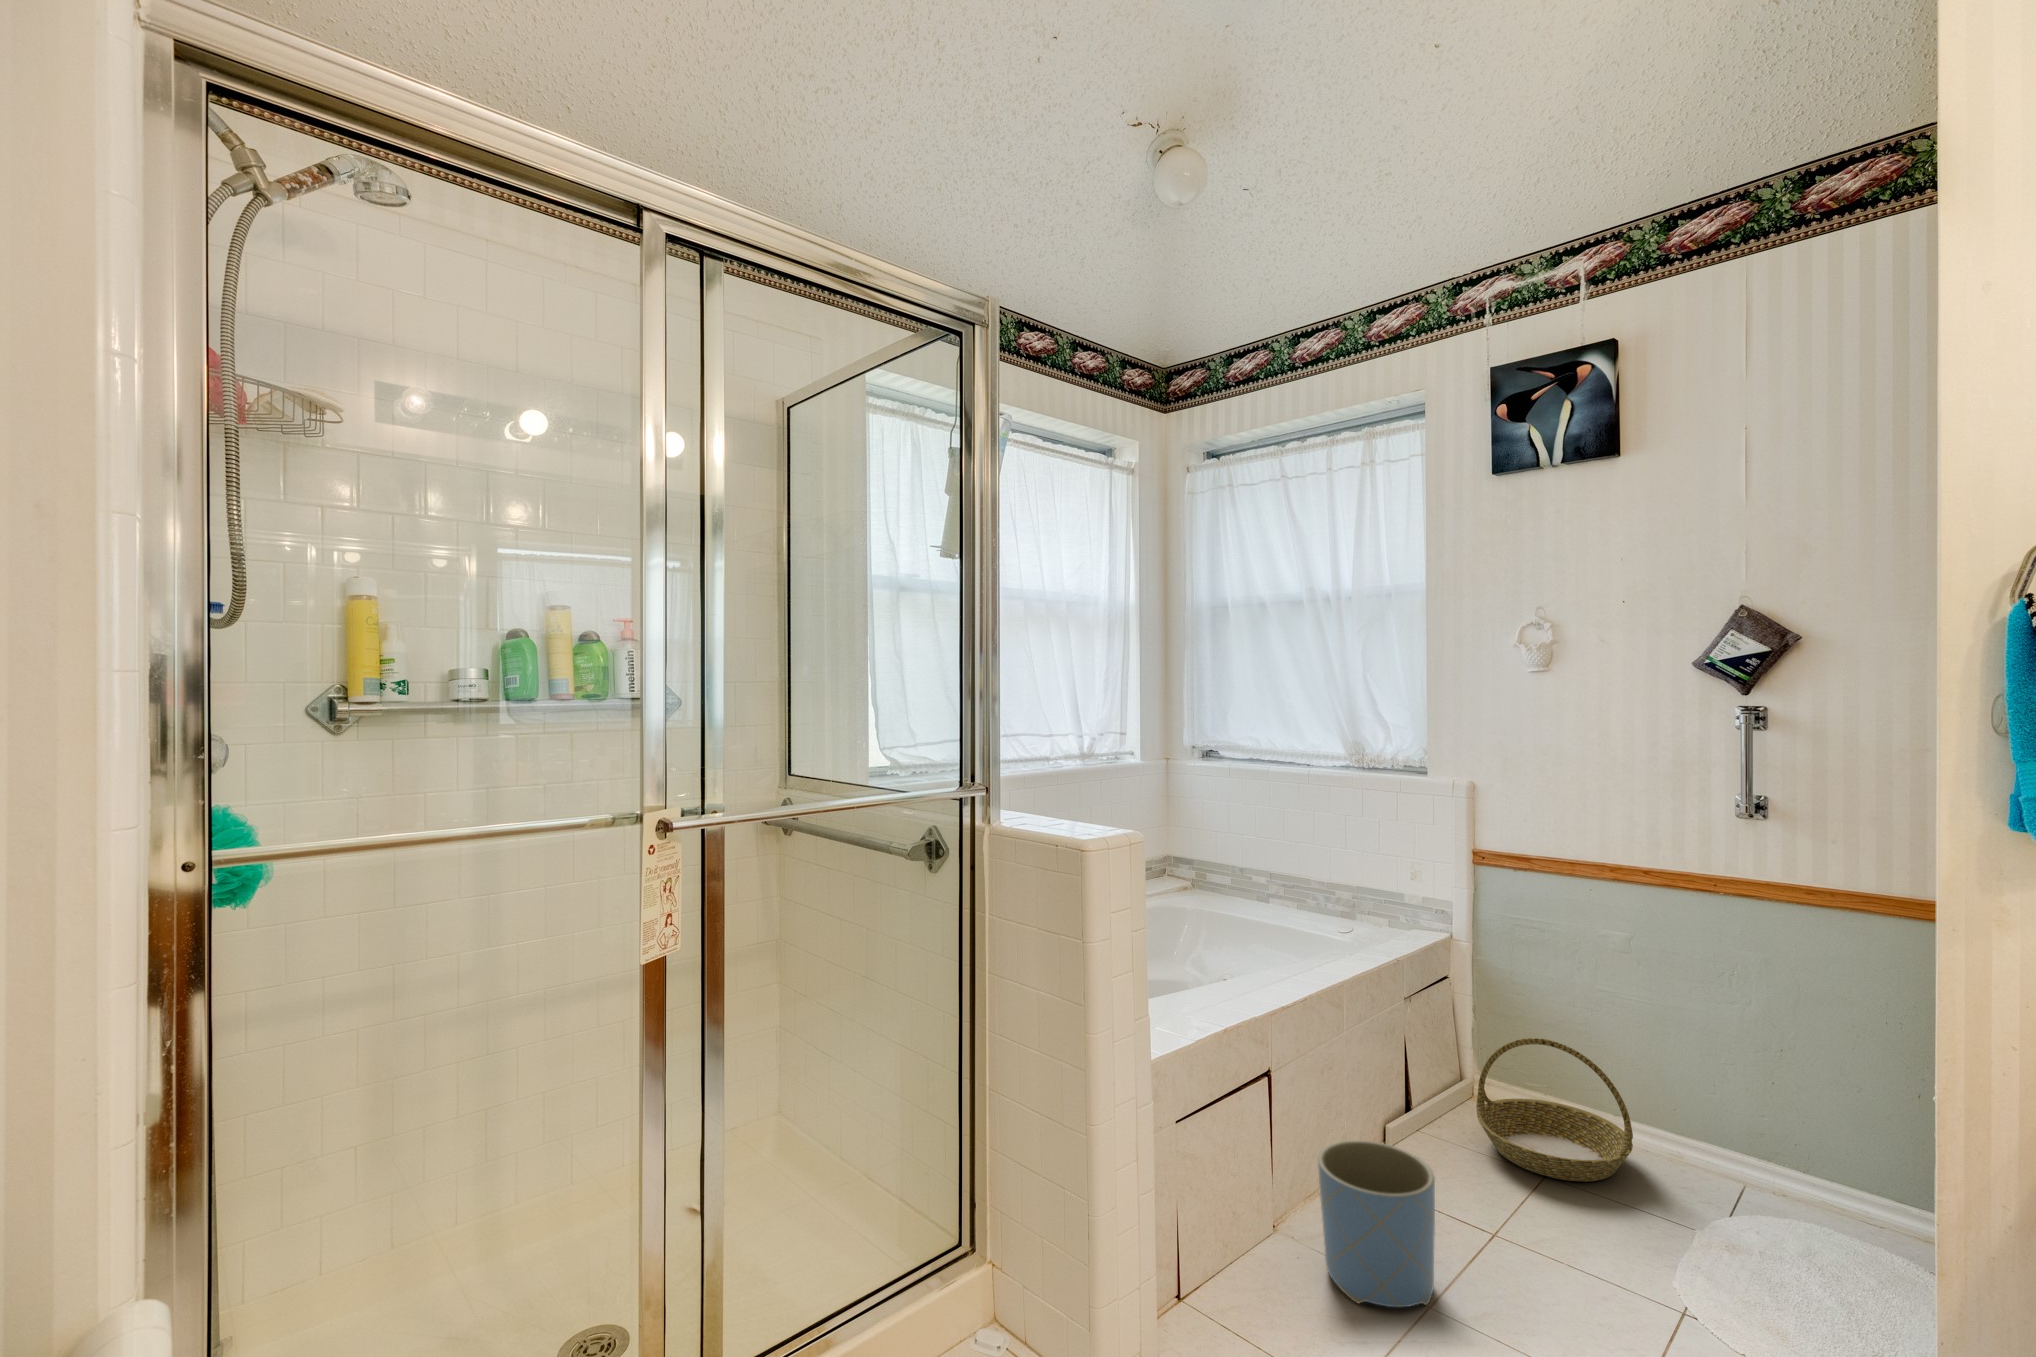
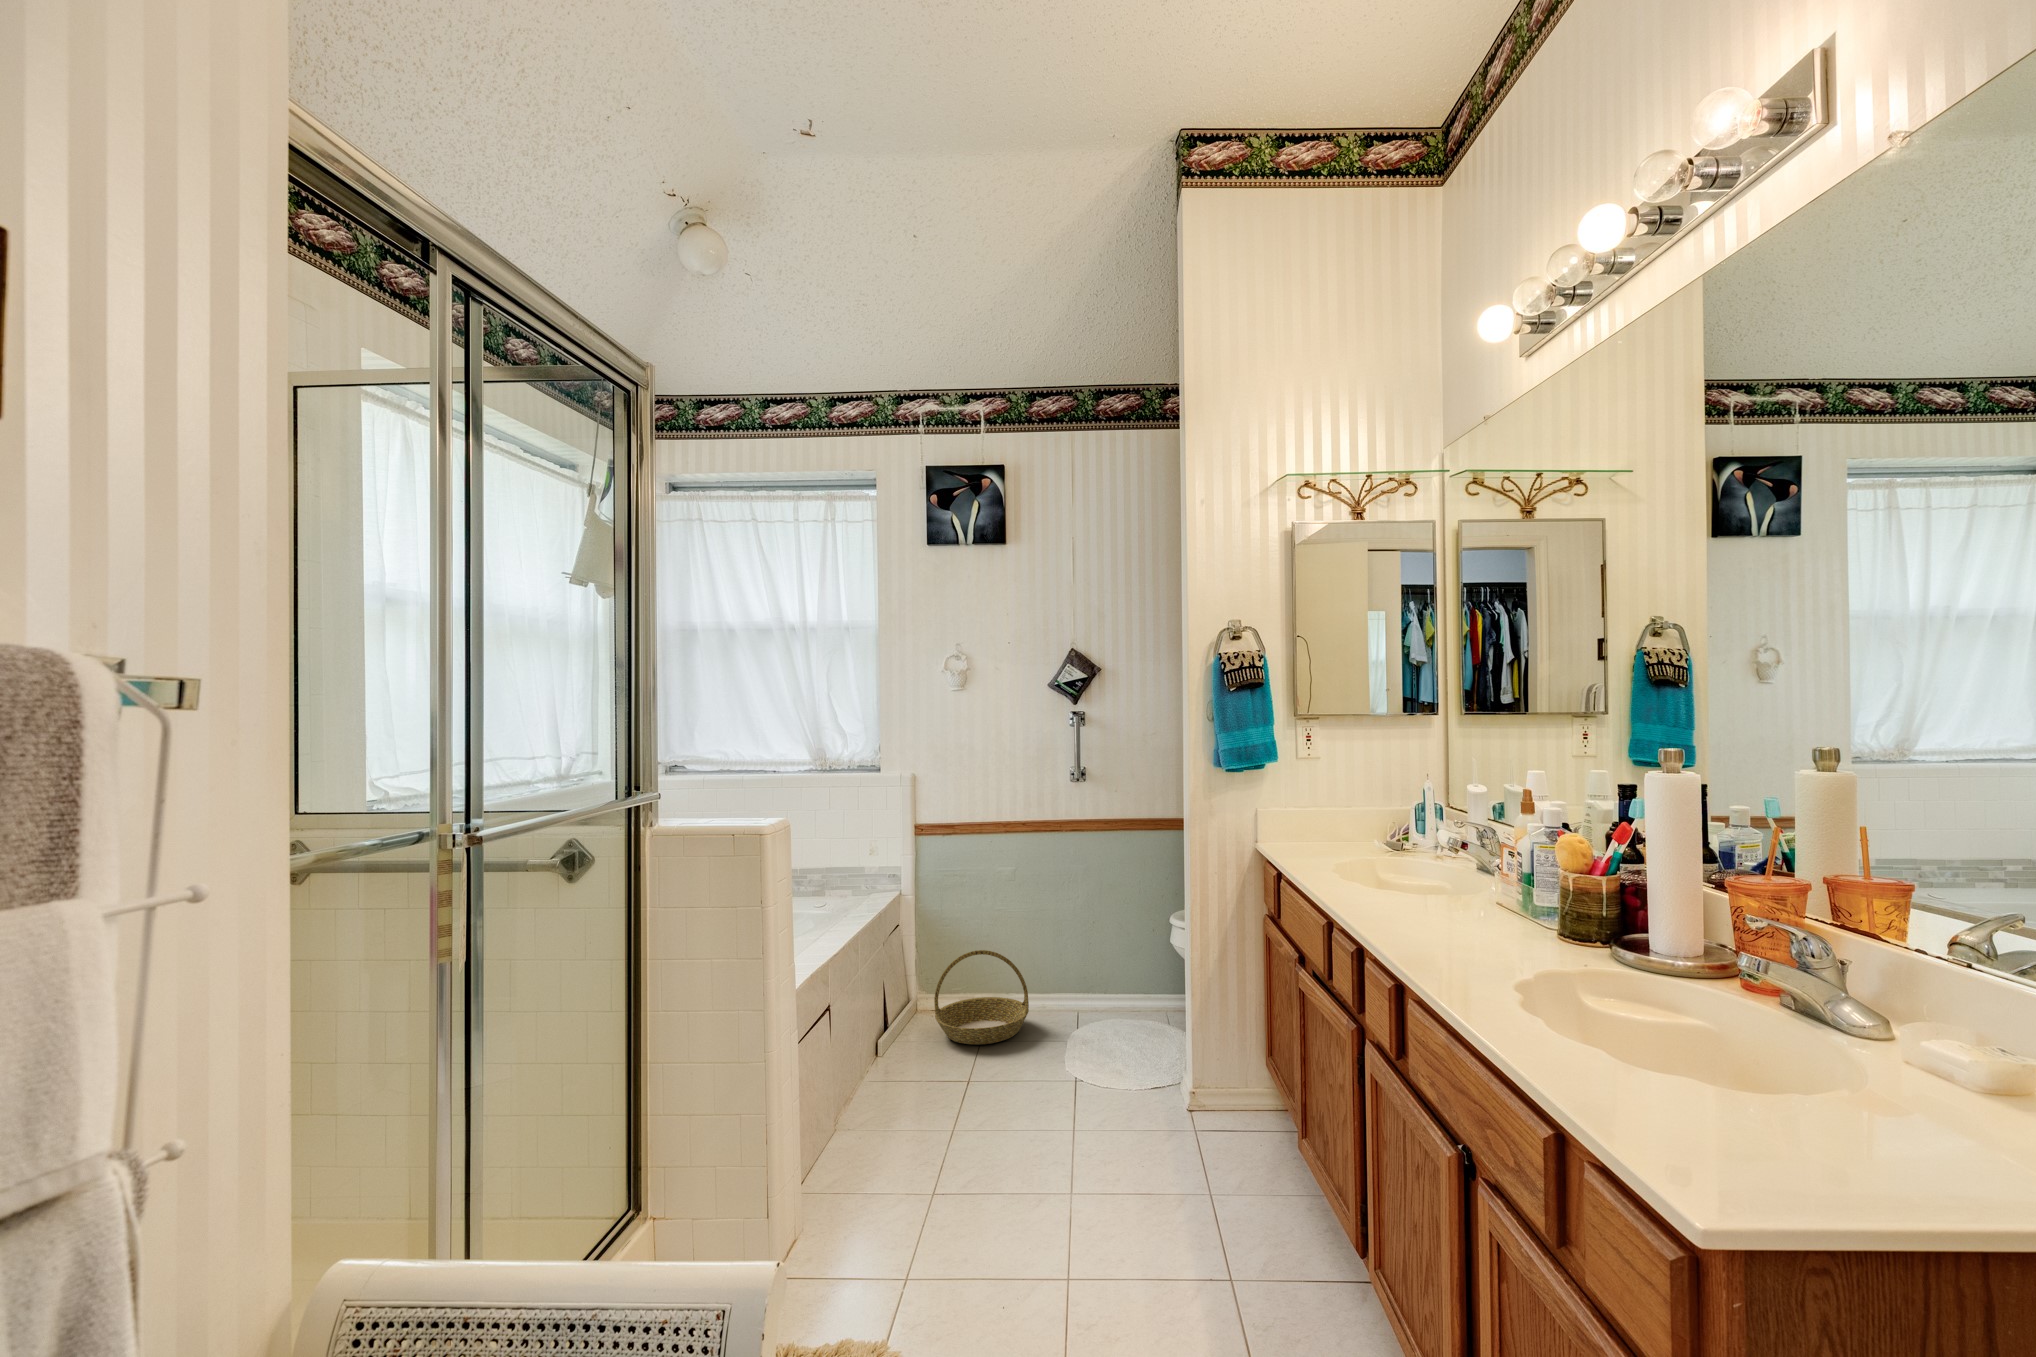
planter: present [1318,1141,1435,1307] -> none [889,1041,970,1158]

